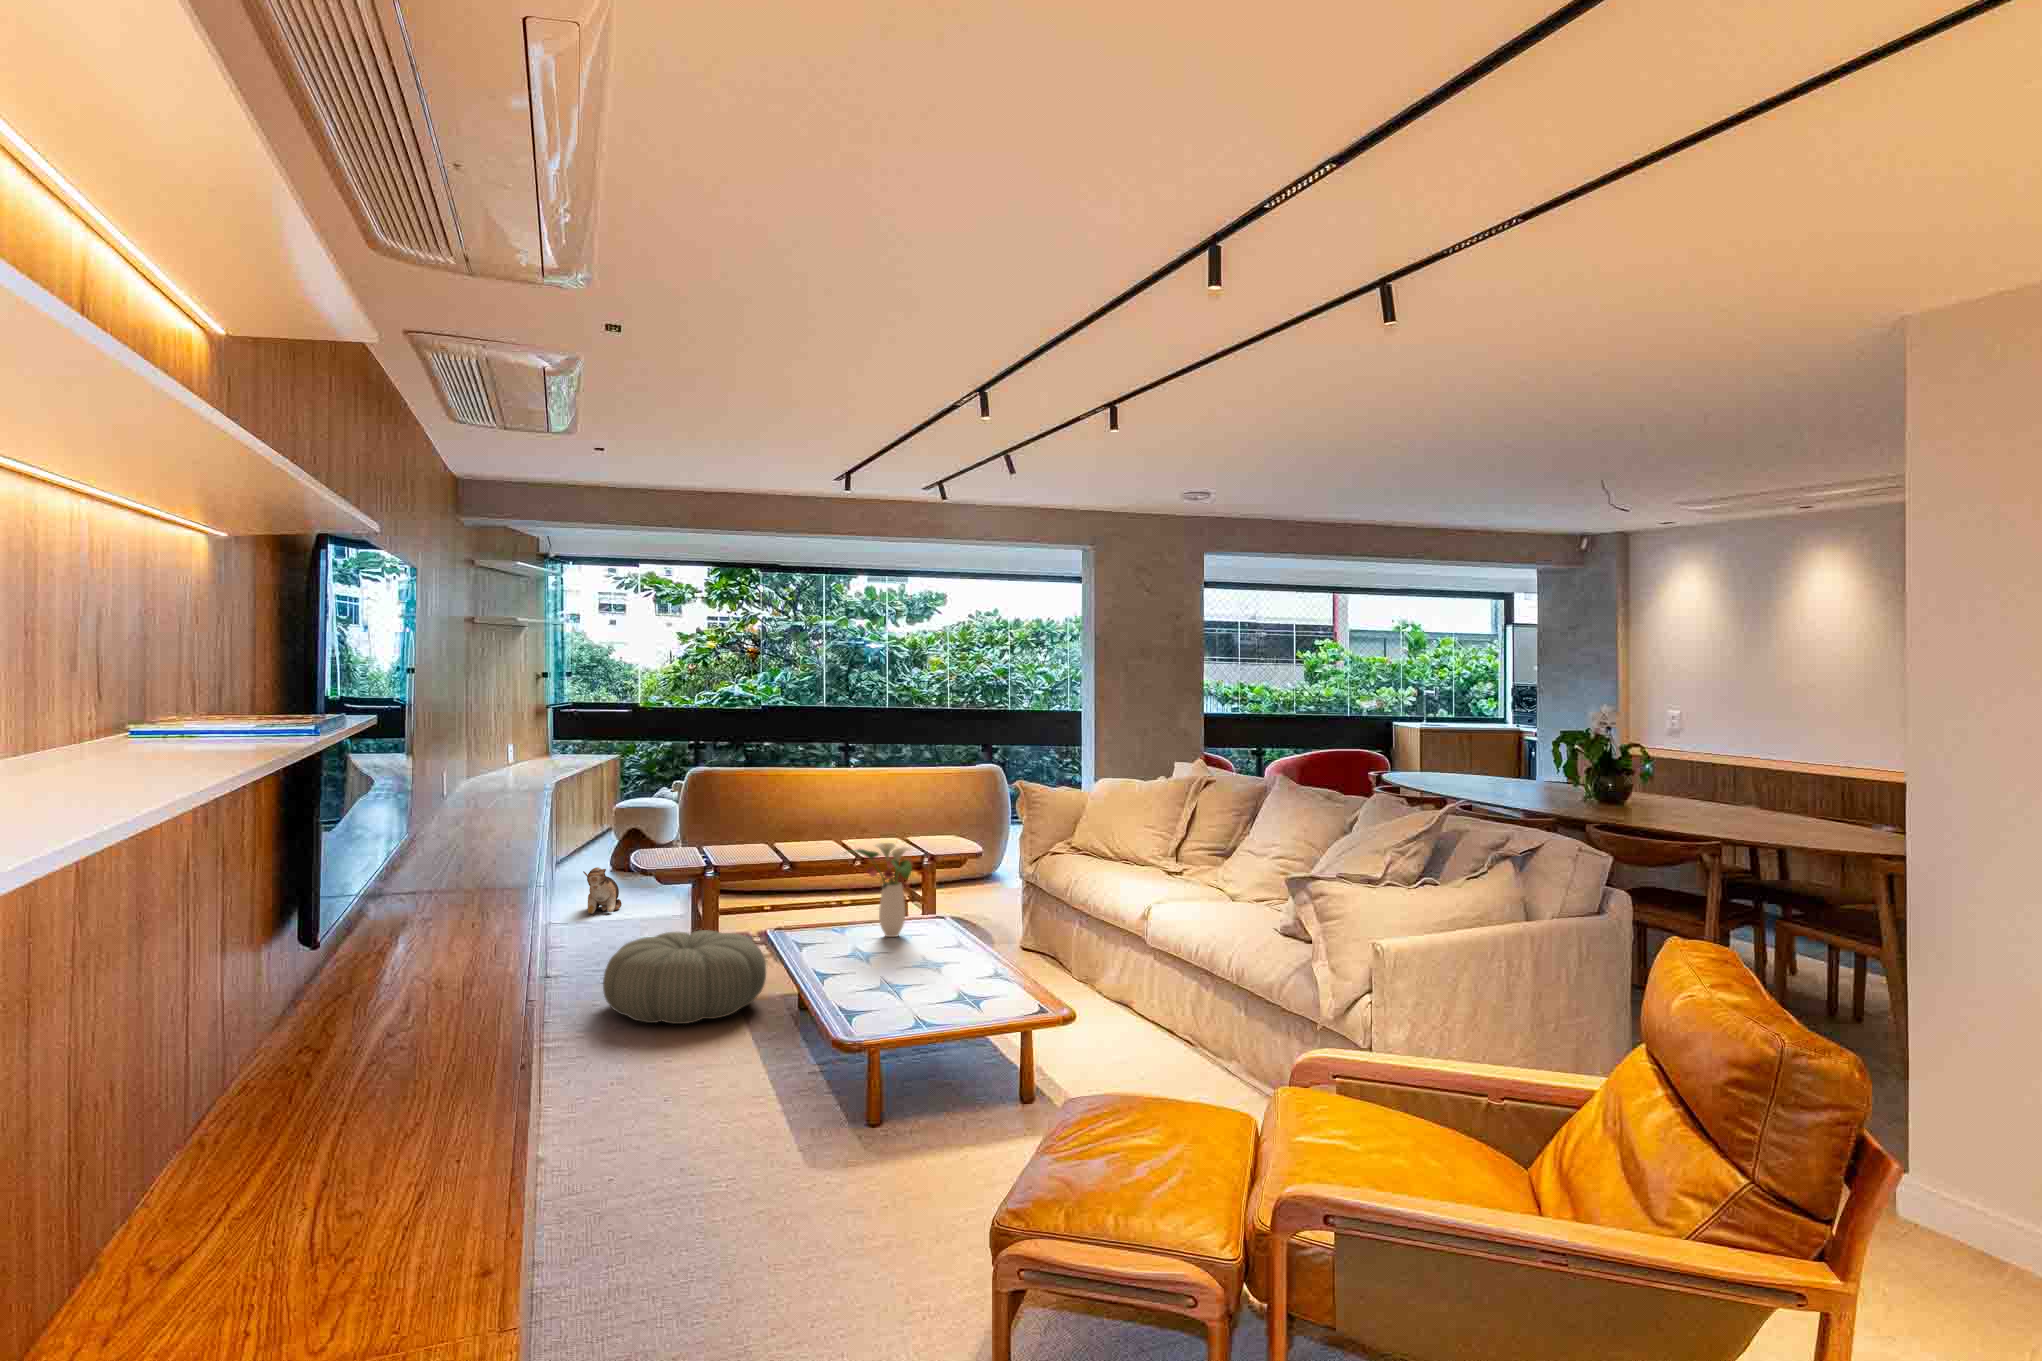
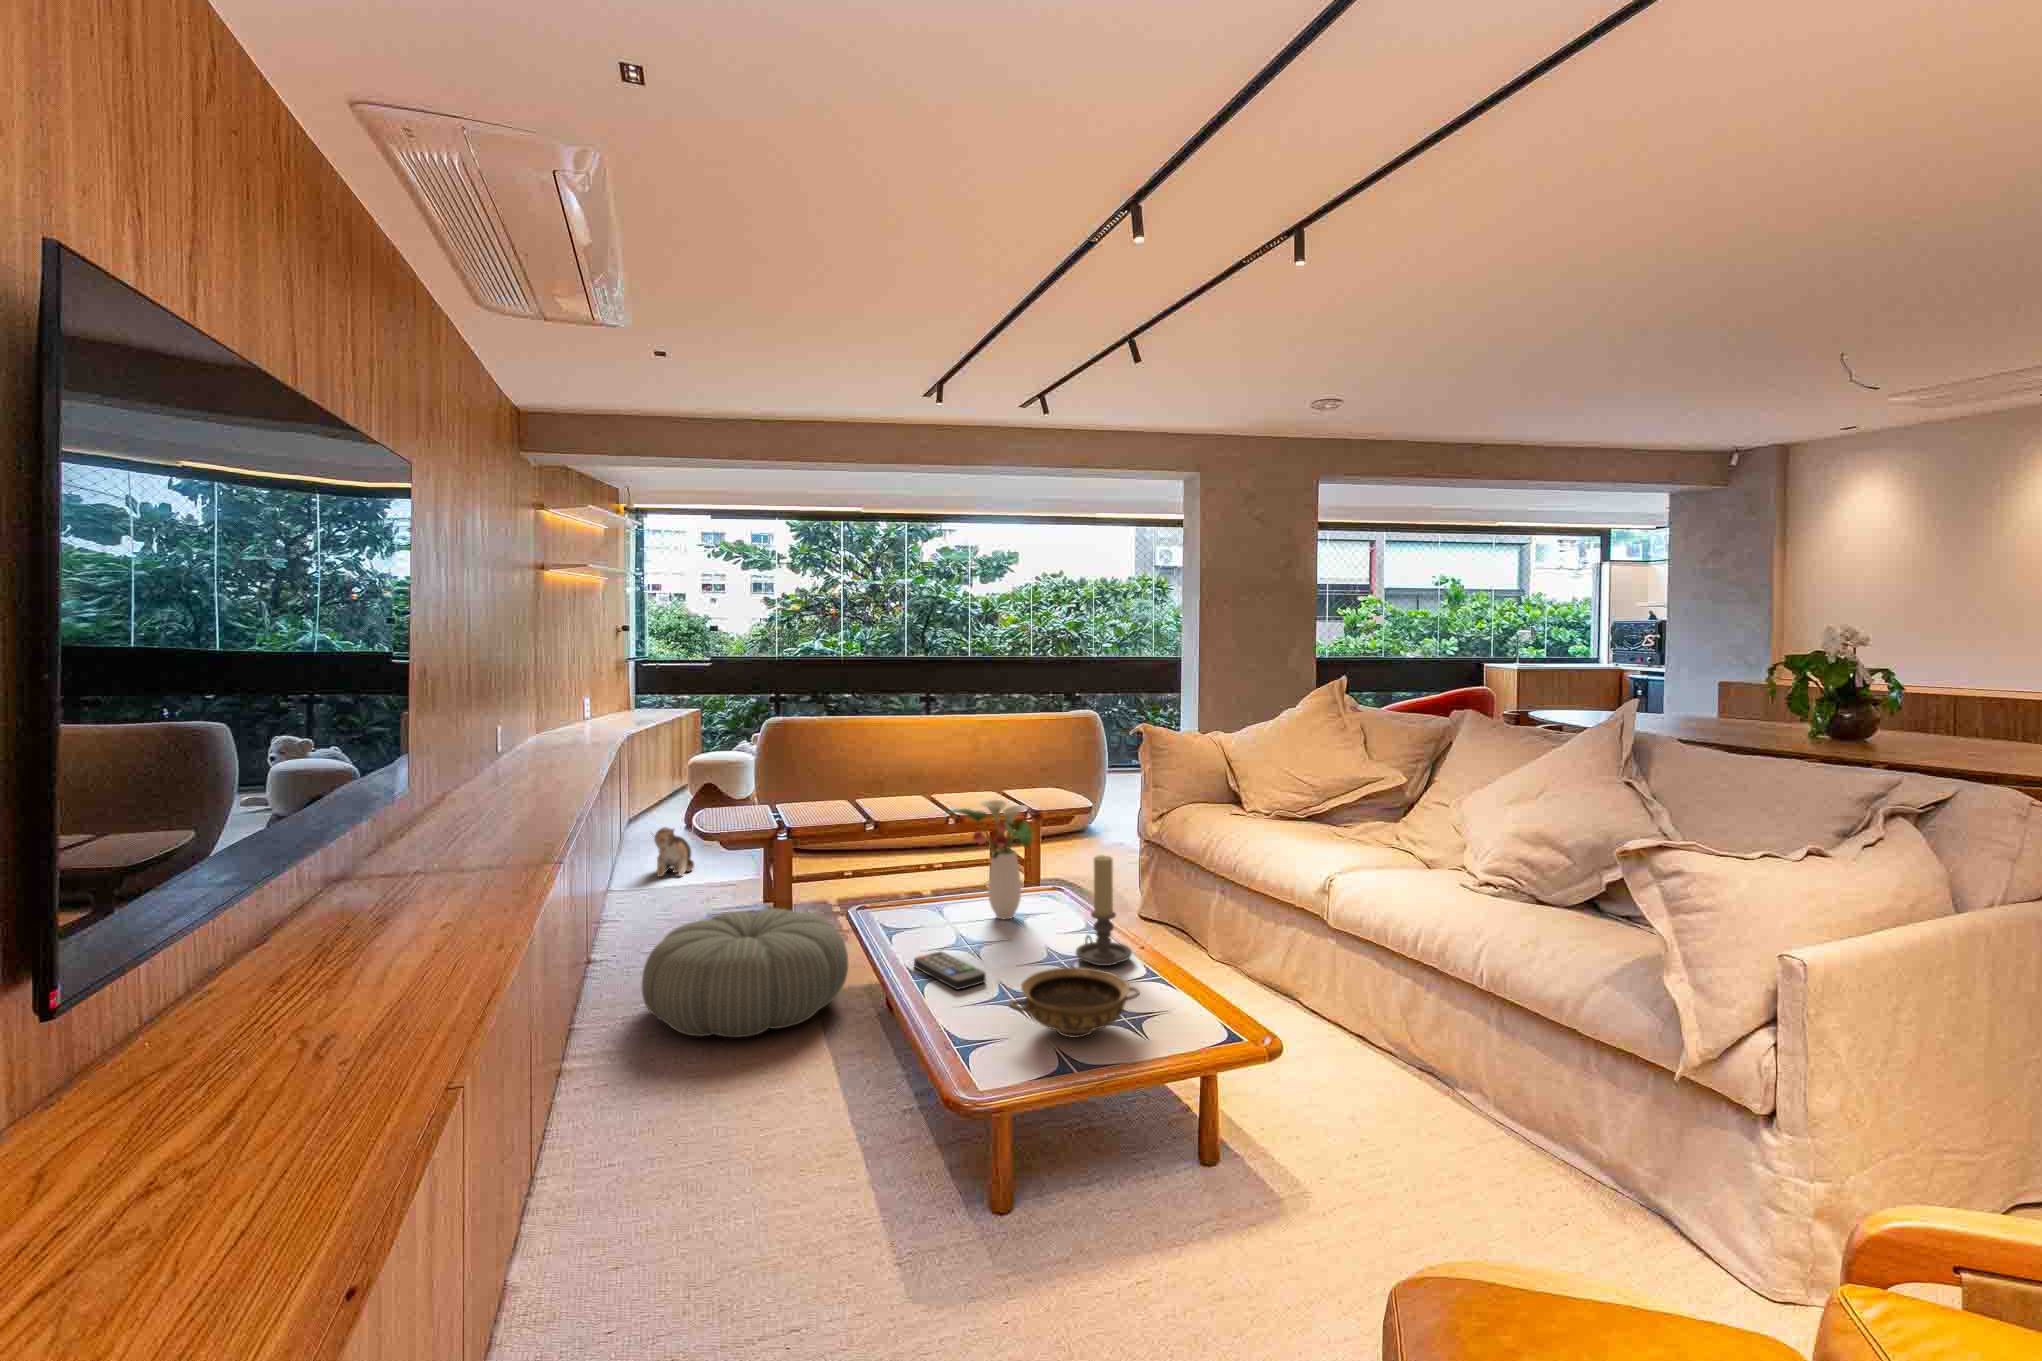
candle holder: none [938,884,981,966] -> present [1076,856,1132,966]
remote control: none [816,955,868,978] -> present [914,951,986,990]
ceramic bowl: none [878,959,971,1003] -> present [1009,967,1140,1038]

